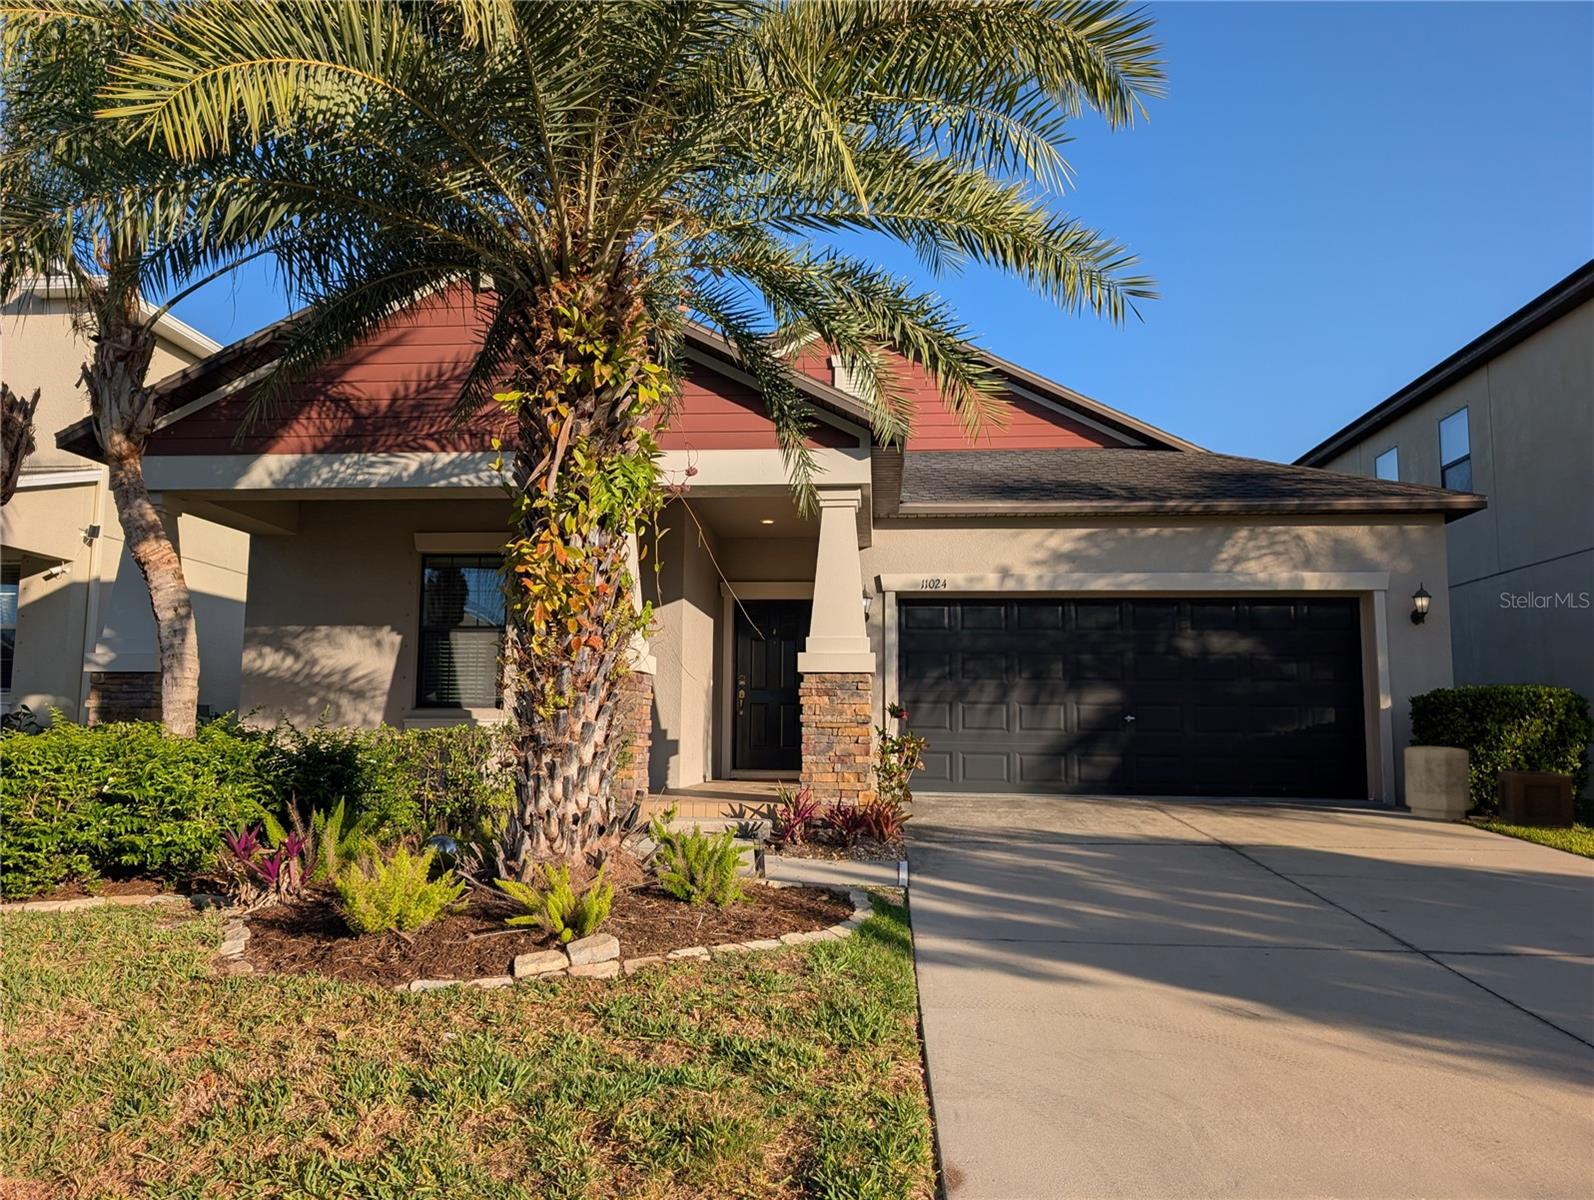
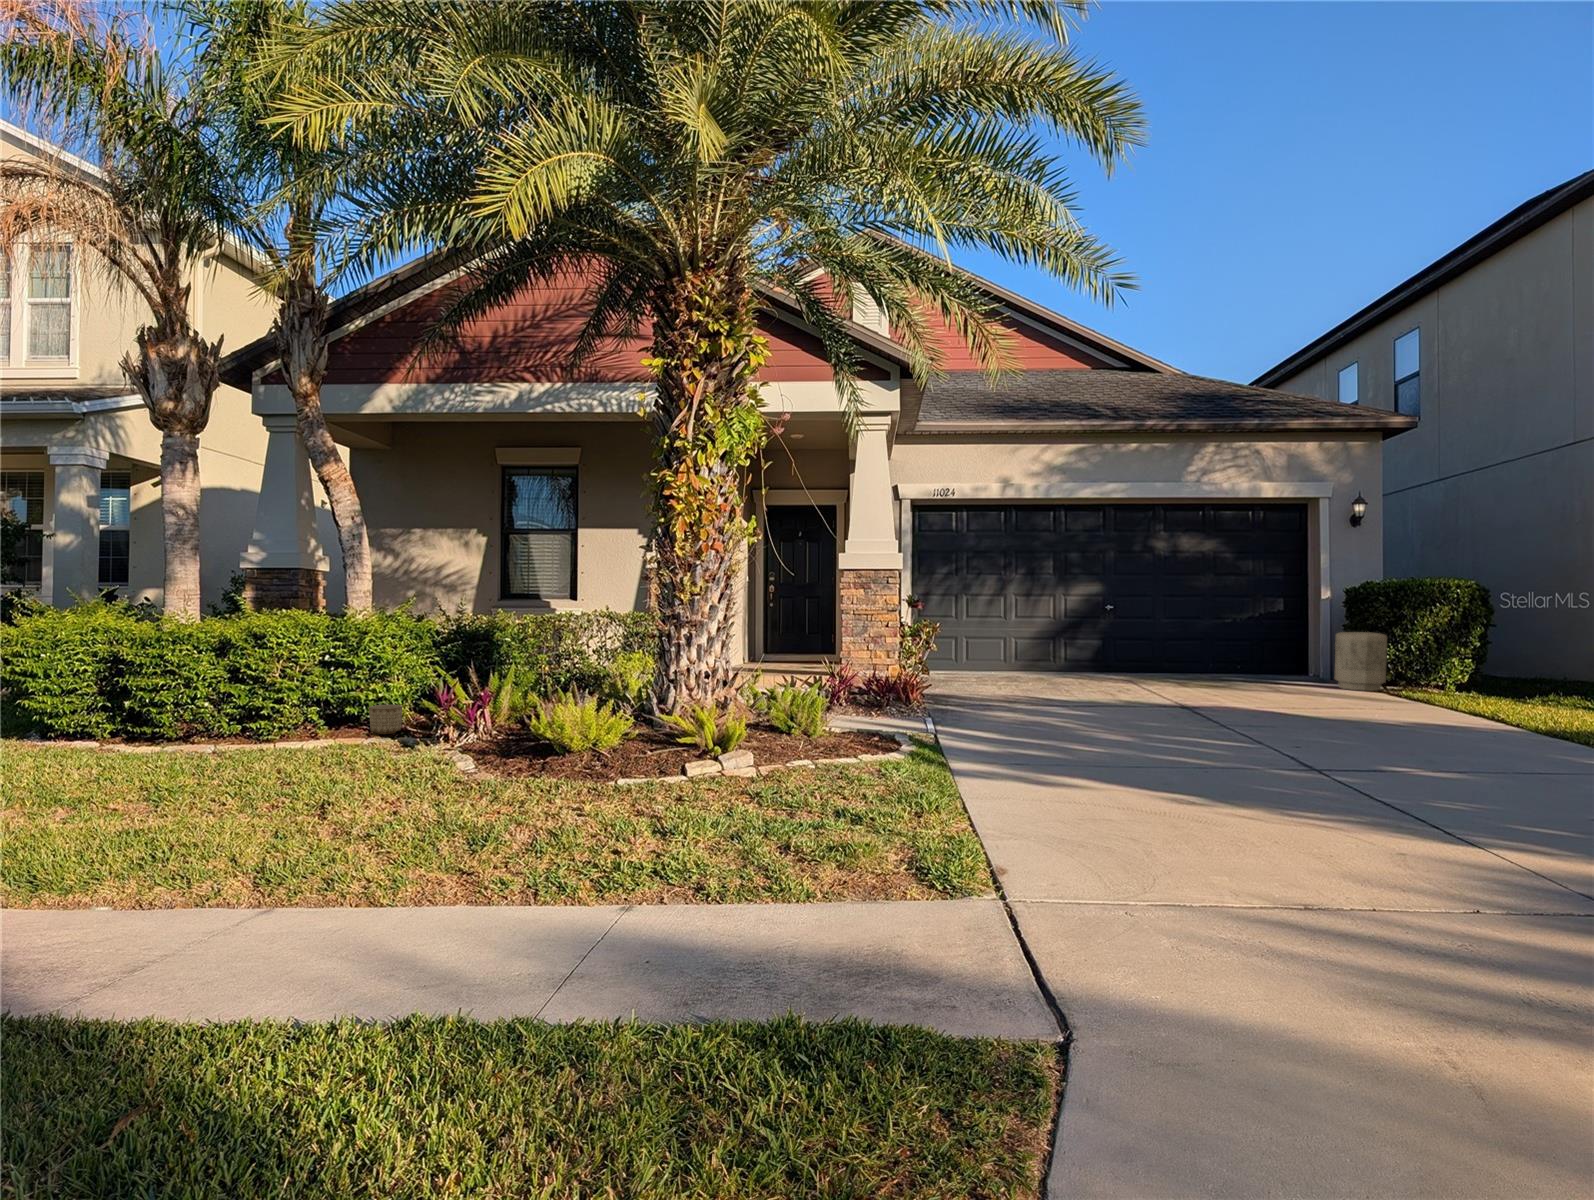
wooden crate: present [1498,770,1574,828] -> none [1409,651,1466,697]
planter: none [140,853,188,894] -> present [369,705,402,734]

